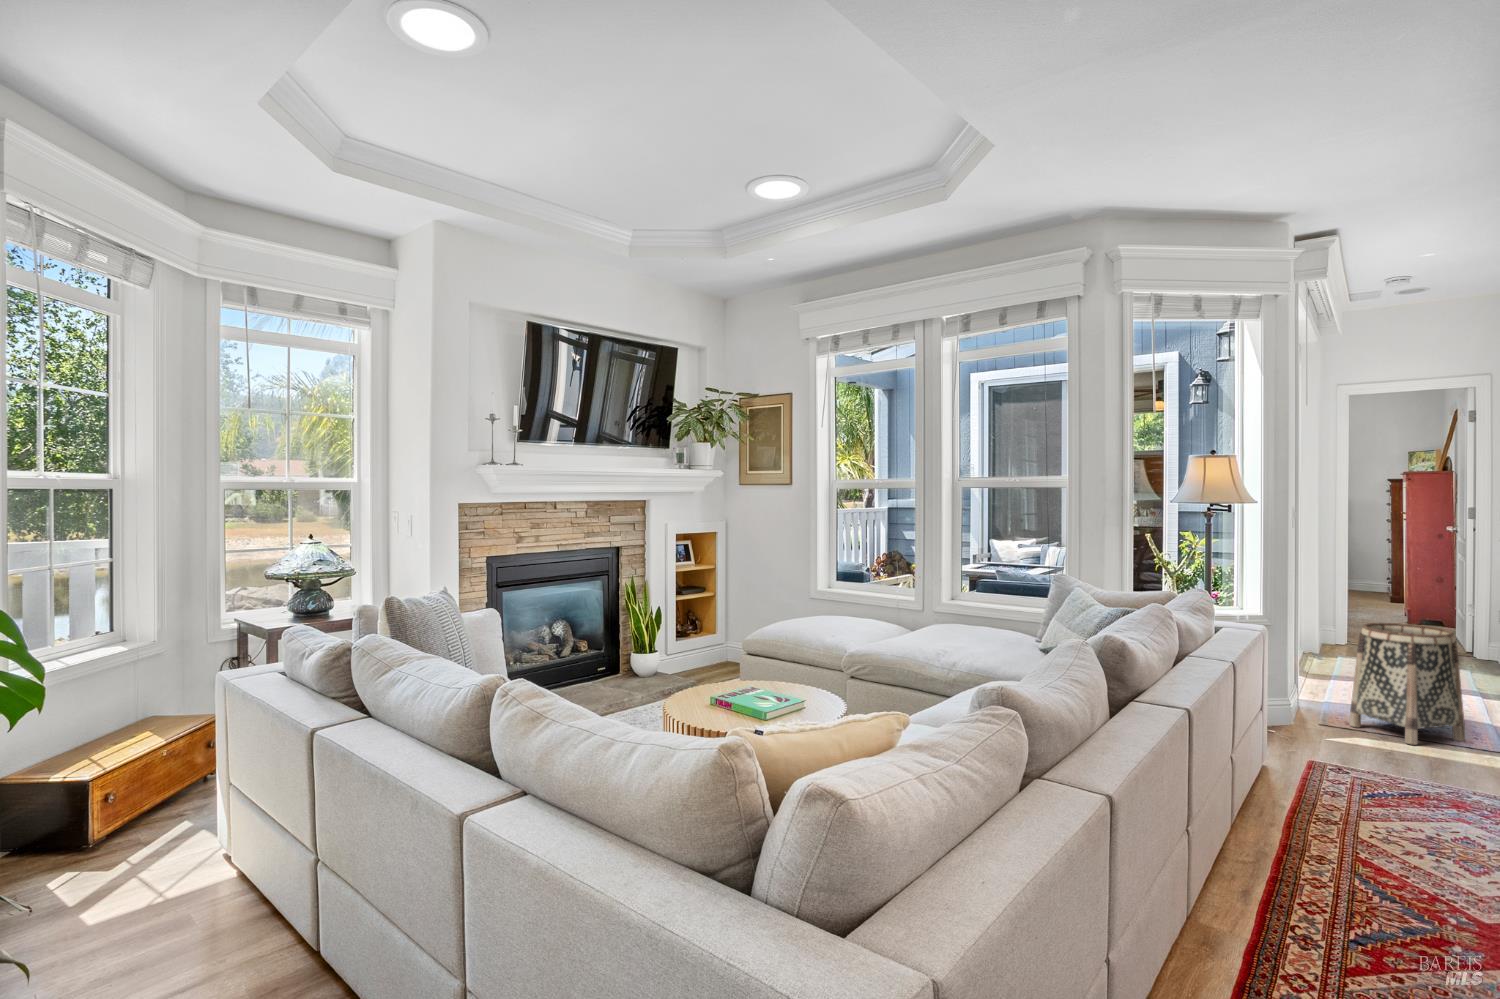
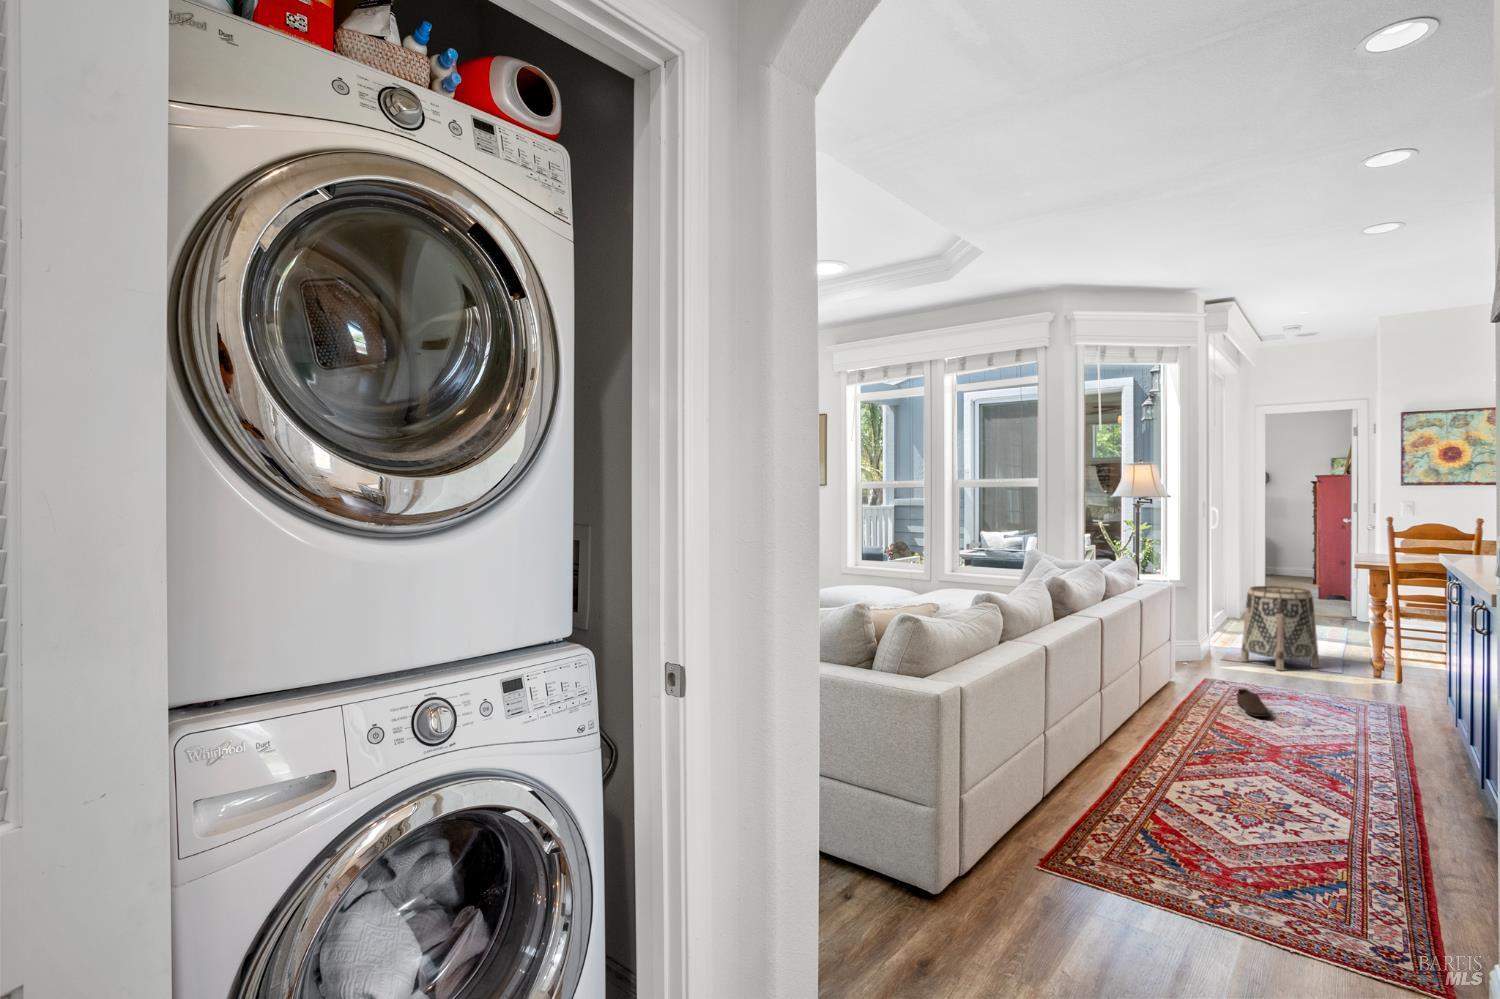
shoe: none [1376,791,1440,846] -> present [1237,689,1270,717]

